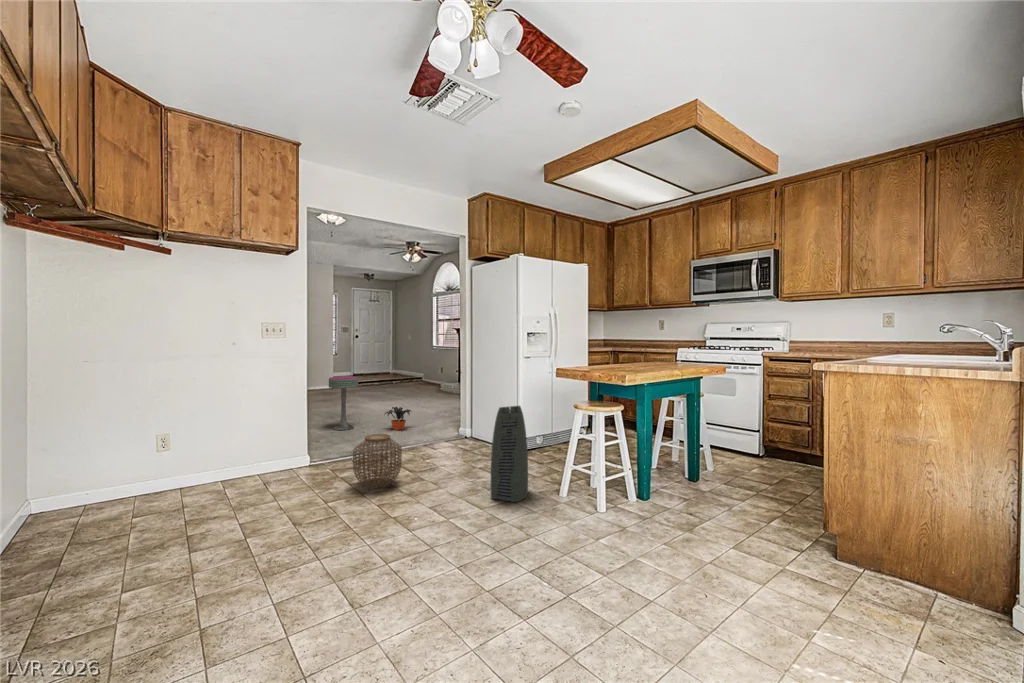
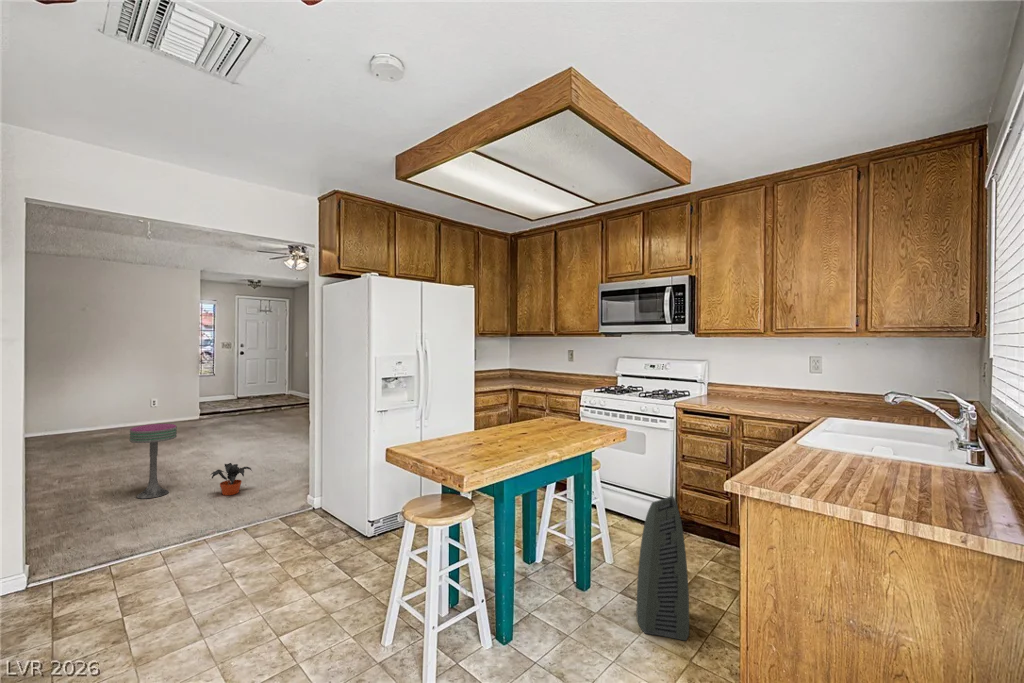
air purifier: present [491,406,528,502] -> present [637,496,689,641]
woven basket: present [353,434,402,489] -> none [60,544,155,637]

